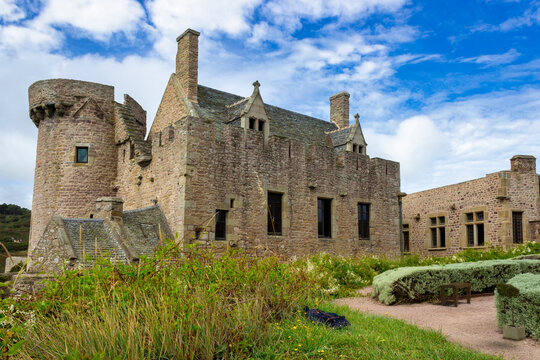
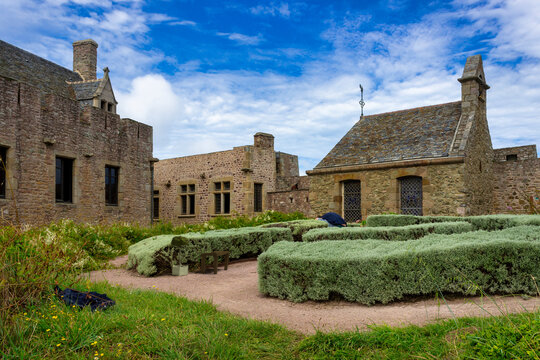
potted tree: present [496,282,525,340] -> present [171,236,189,276]

